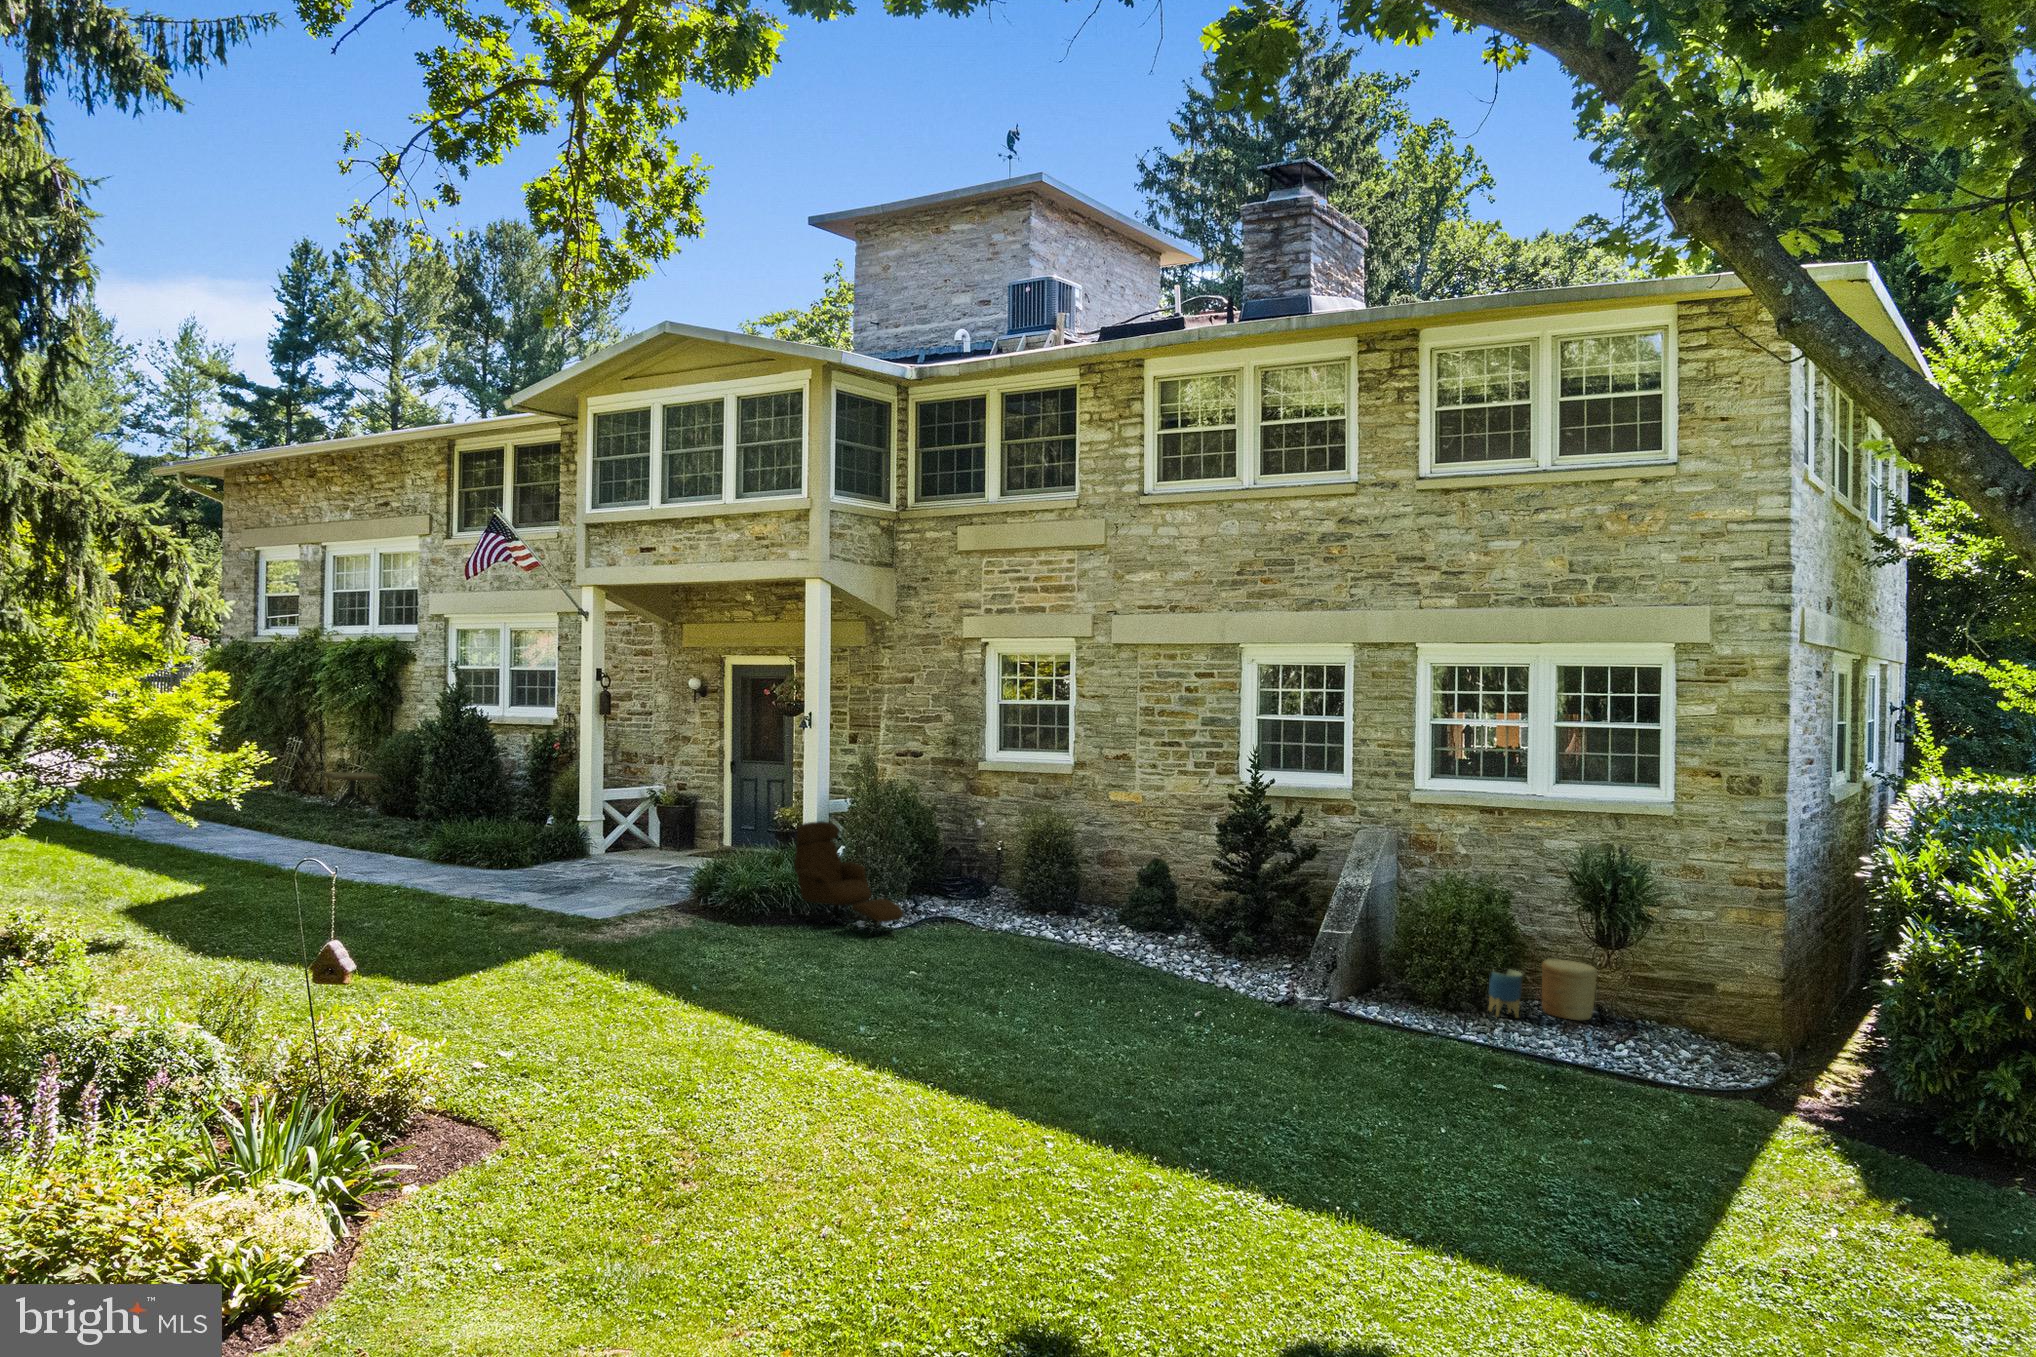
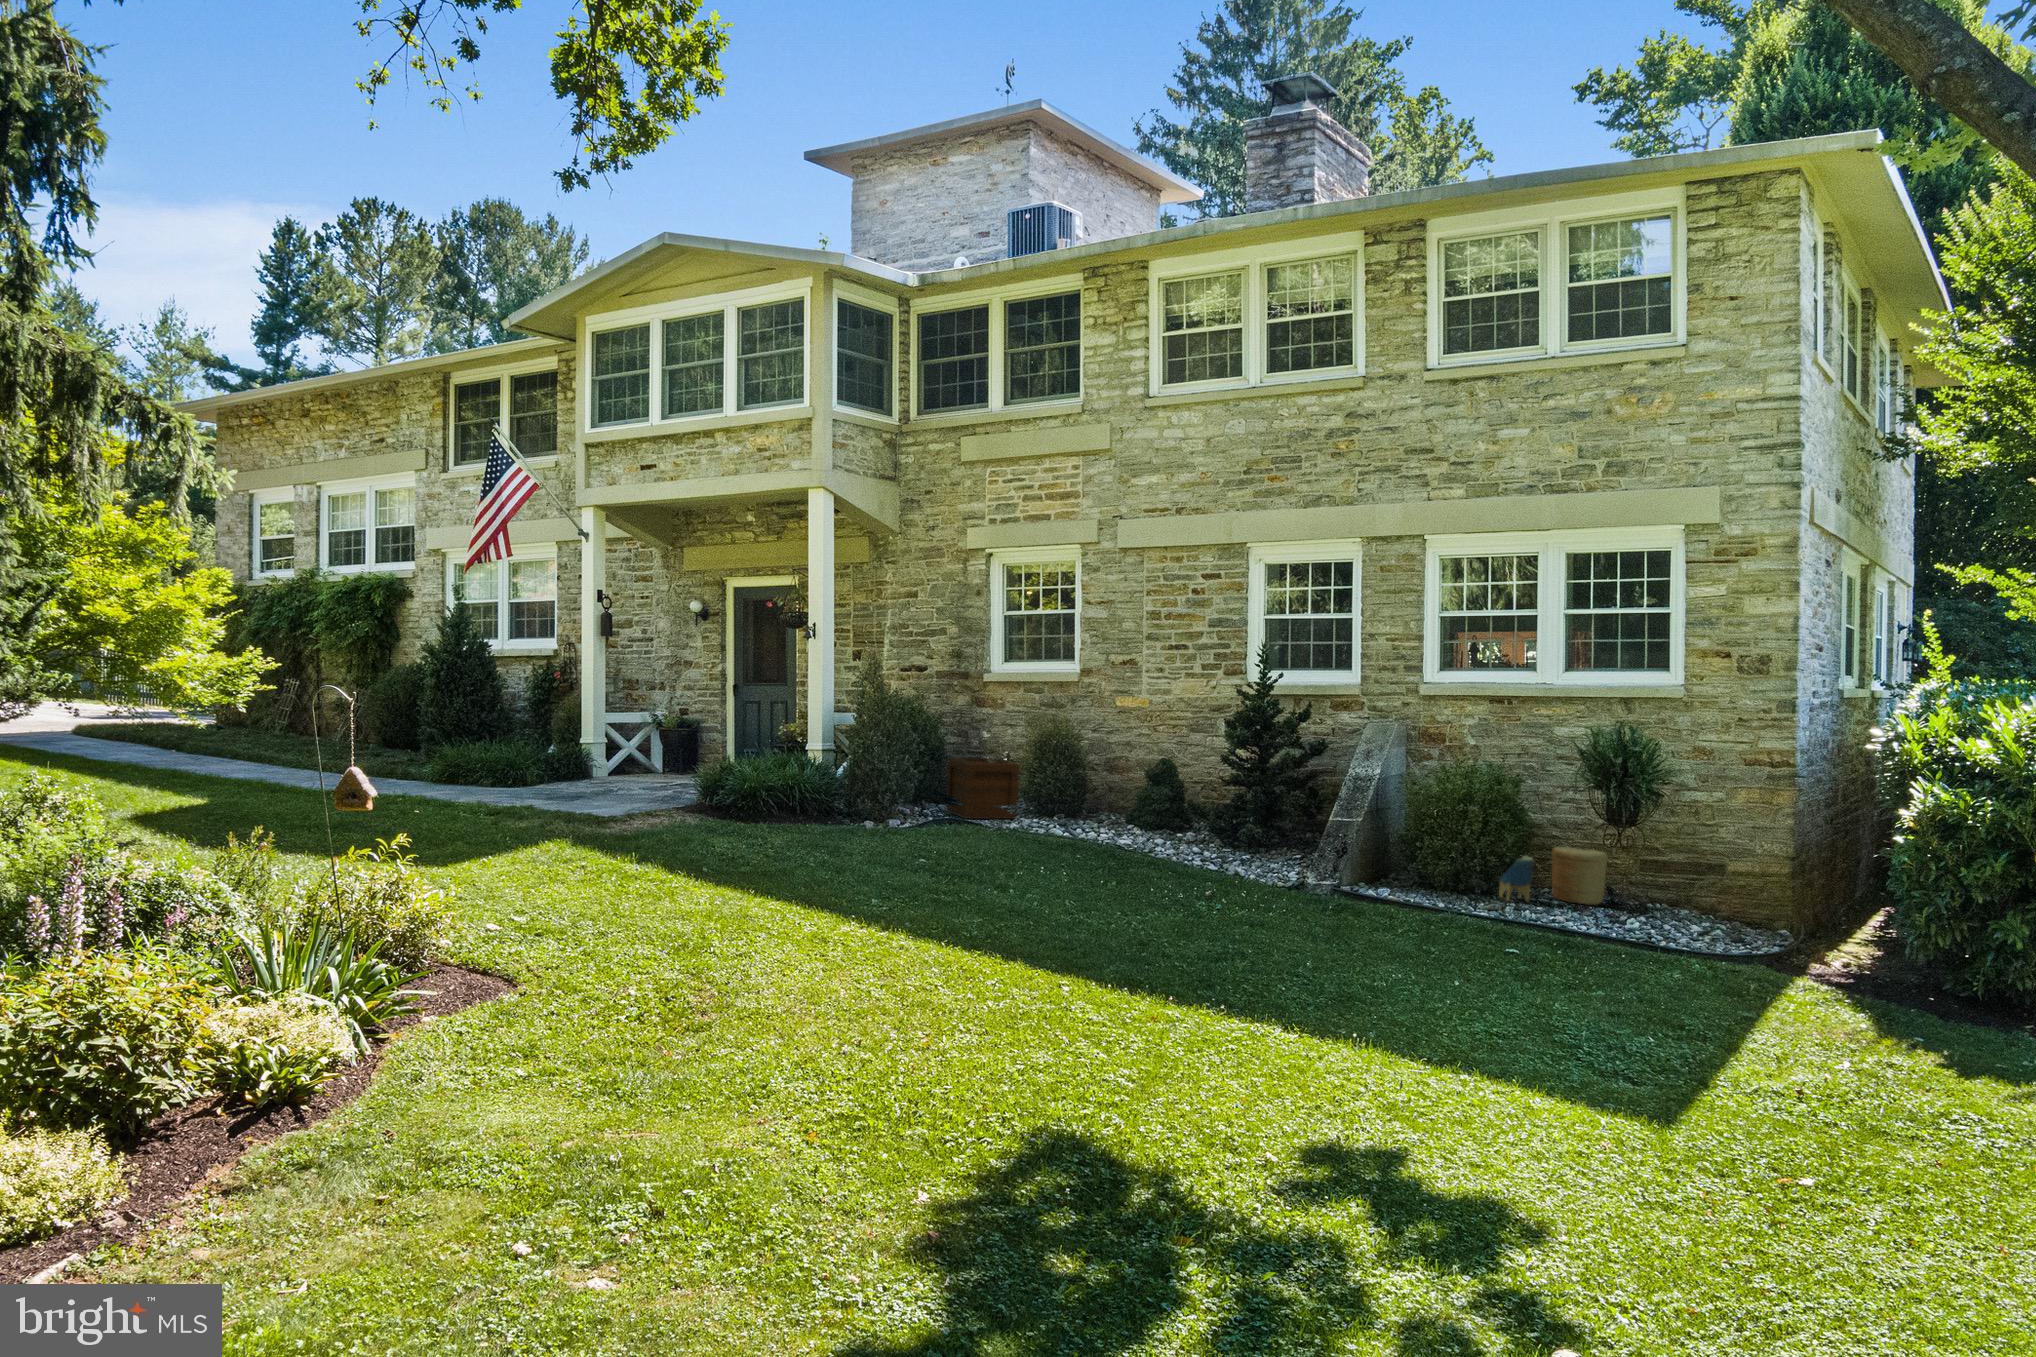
side table: present [324,772,381,808] -> none [323,705,382,740]
lounge chair: present [795,821,903,936] -> none [801,727,911,838]
wooden crate: none [939,846,1013,910] -> present [946,758,1019,819]

